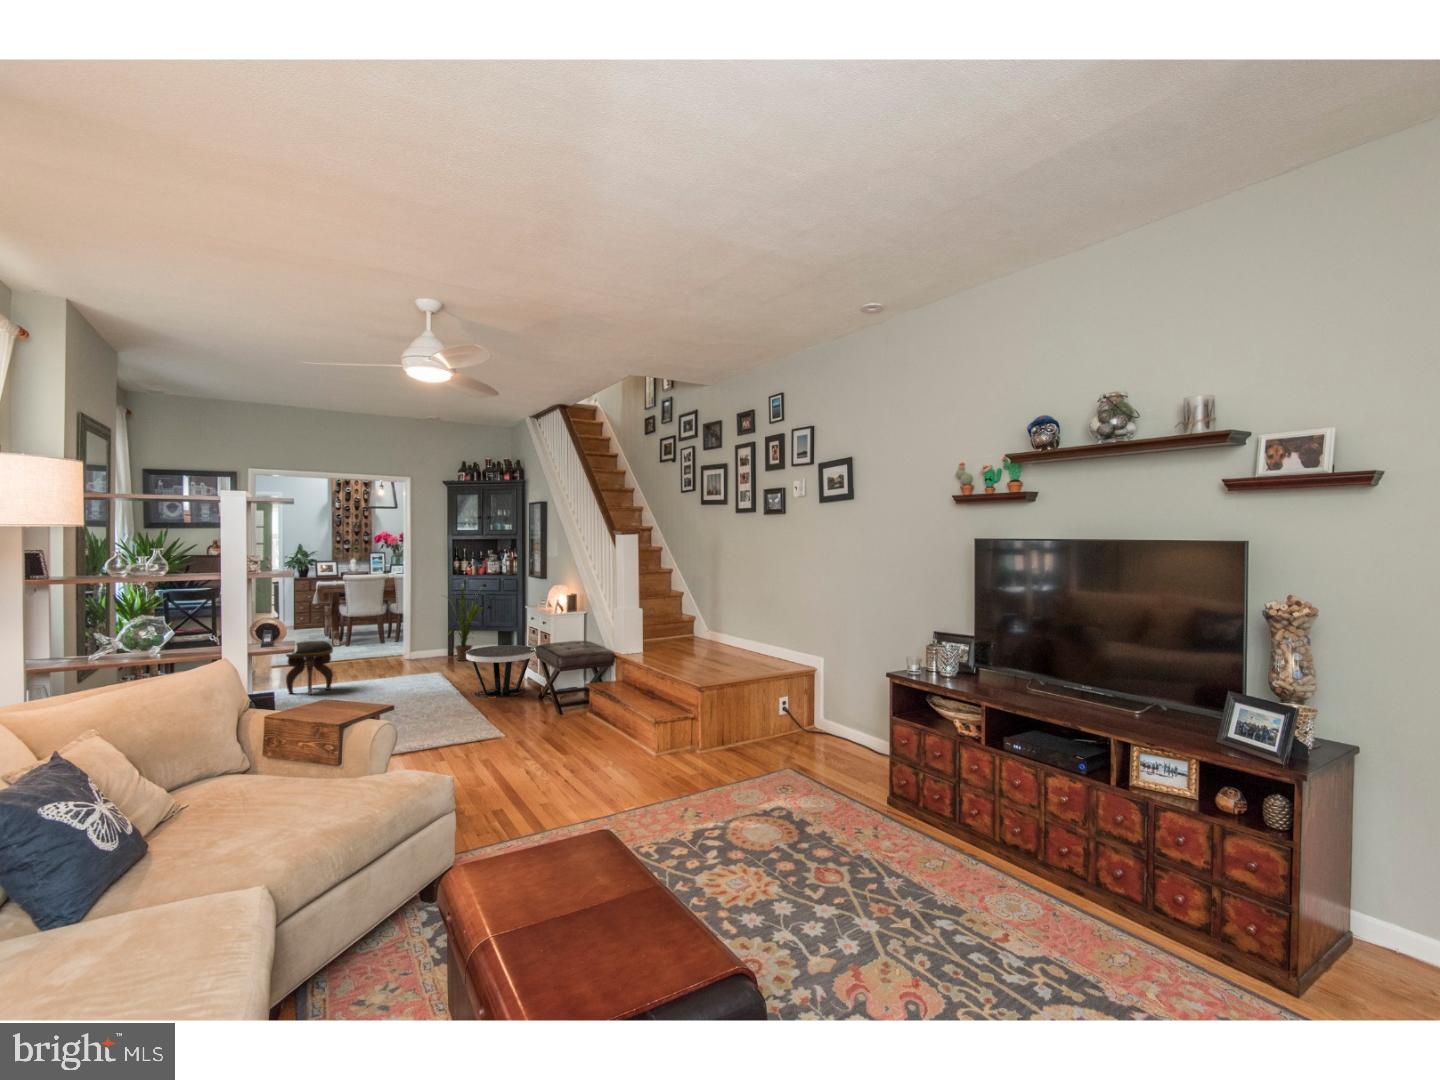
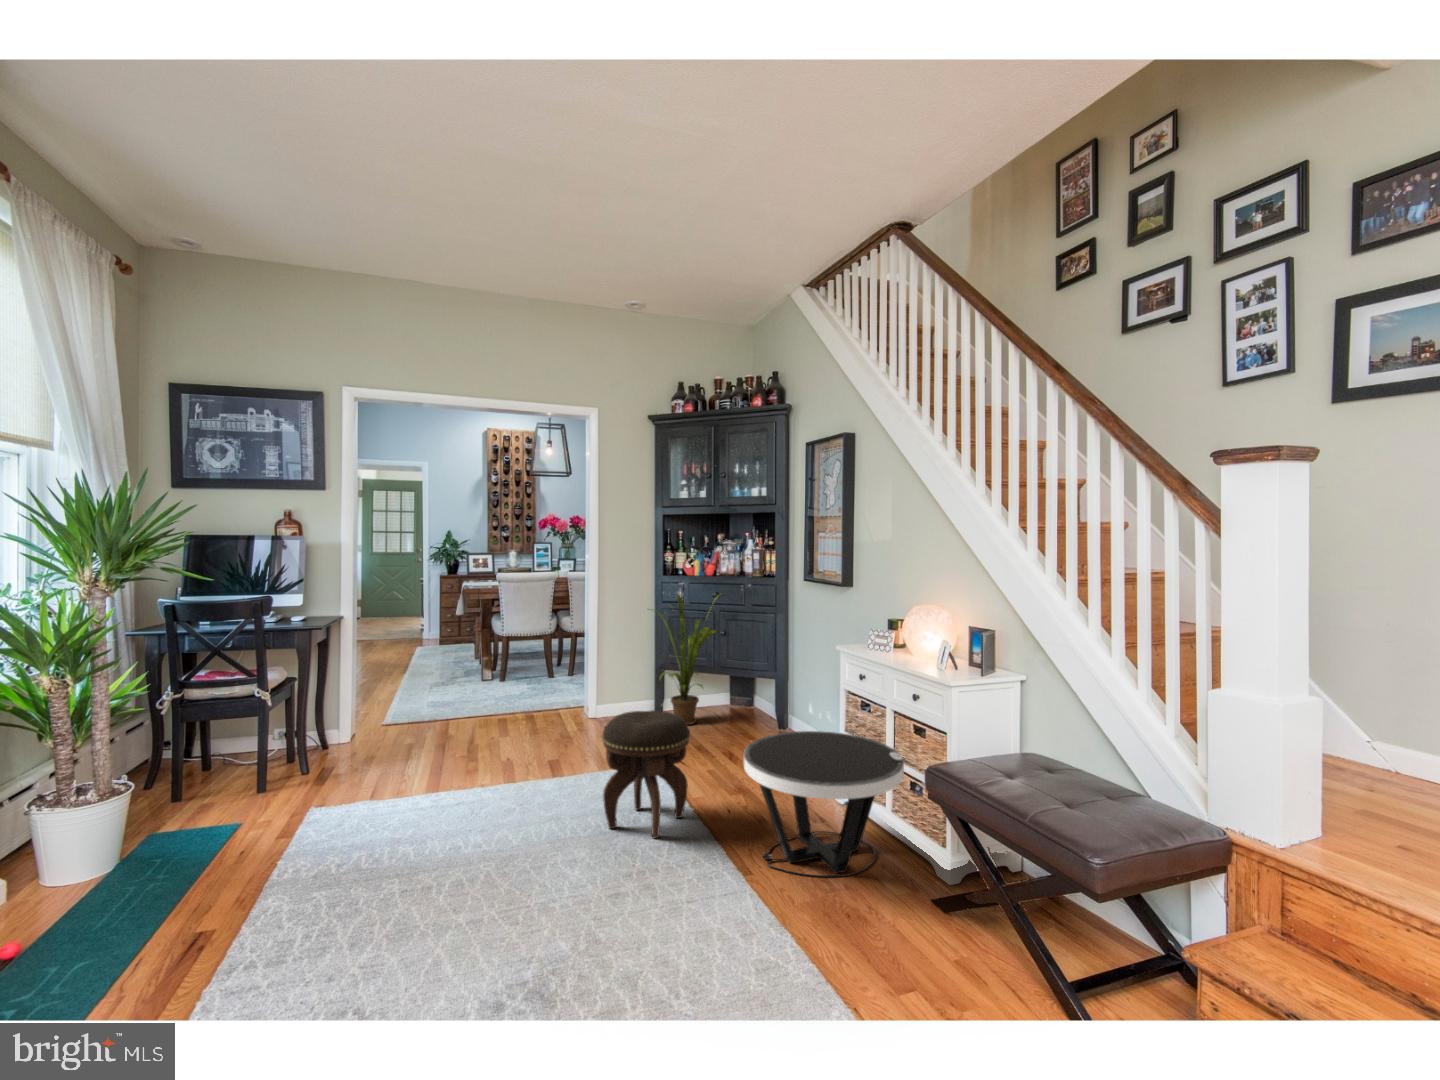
footstool: present [286,641,333,695] -> present [602,710,690,838]

